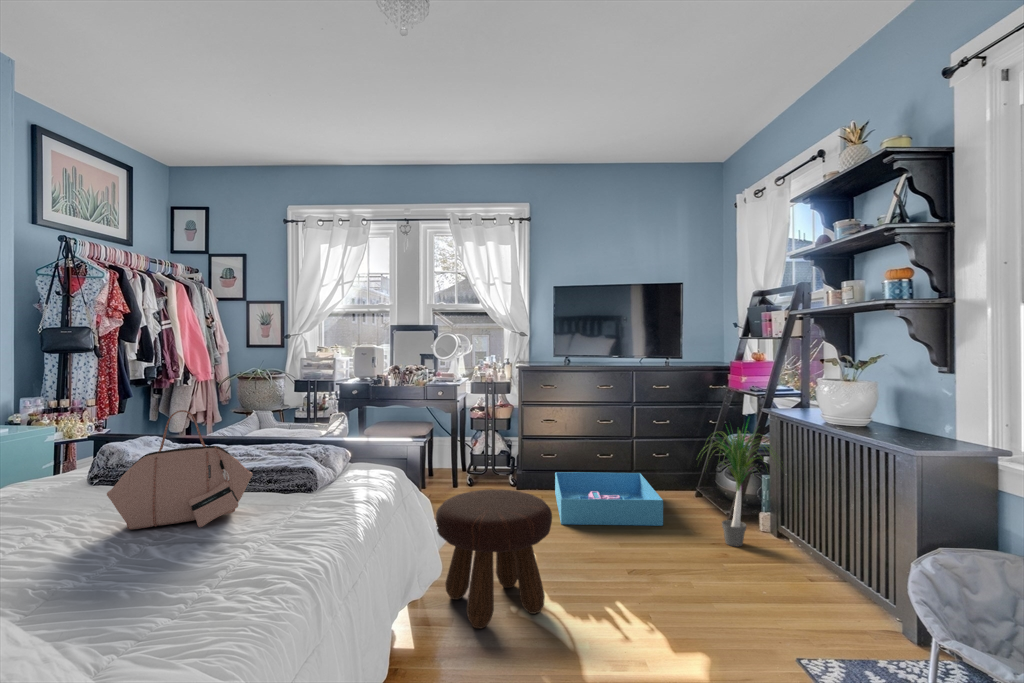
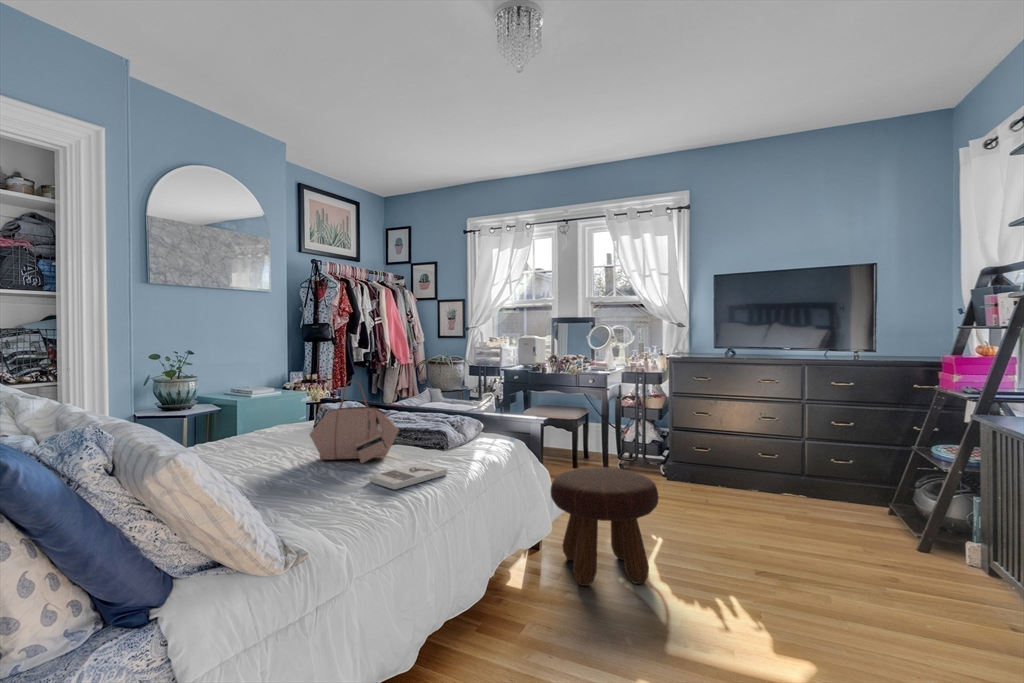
potted plant: present [703,426,776,546] -> none [848,414,974,565]
storage bin: present [555,472,663,526] -> none [699,465,816,531]
book: none [227,516,336,563] -> present [370,463,447,490]

